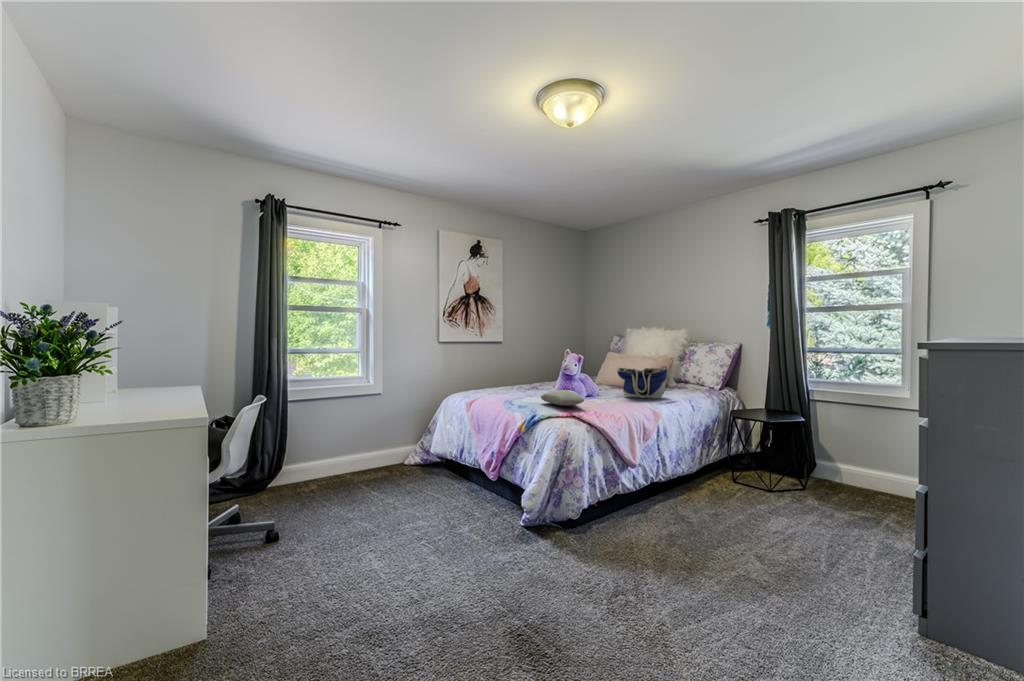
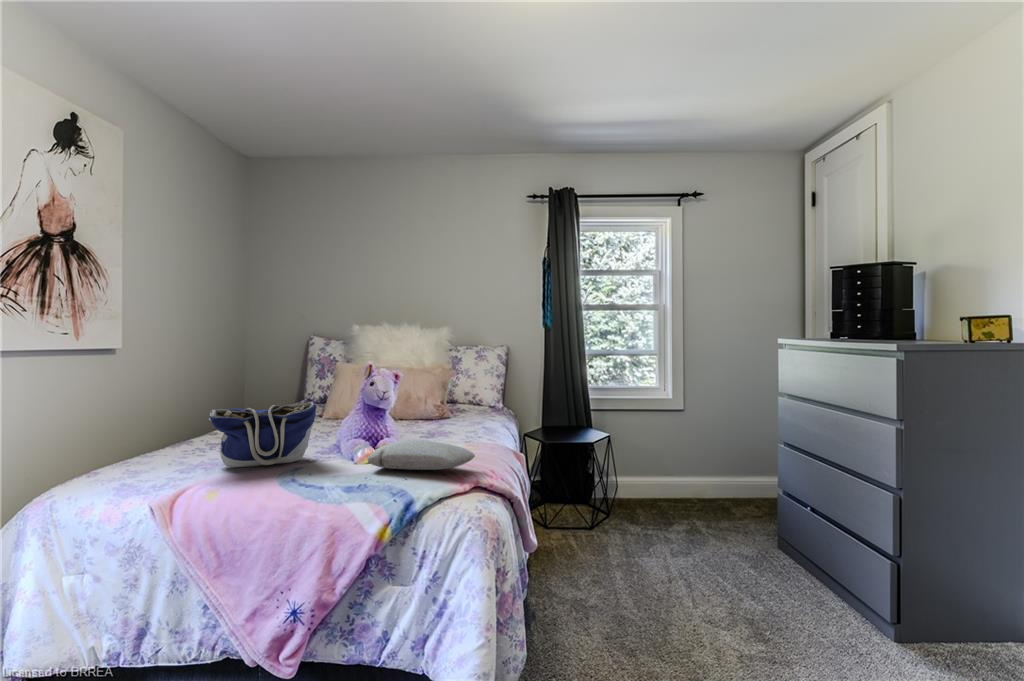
tote bag: present [617,368,667,399] -> present [209,402,316,467]

